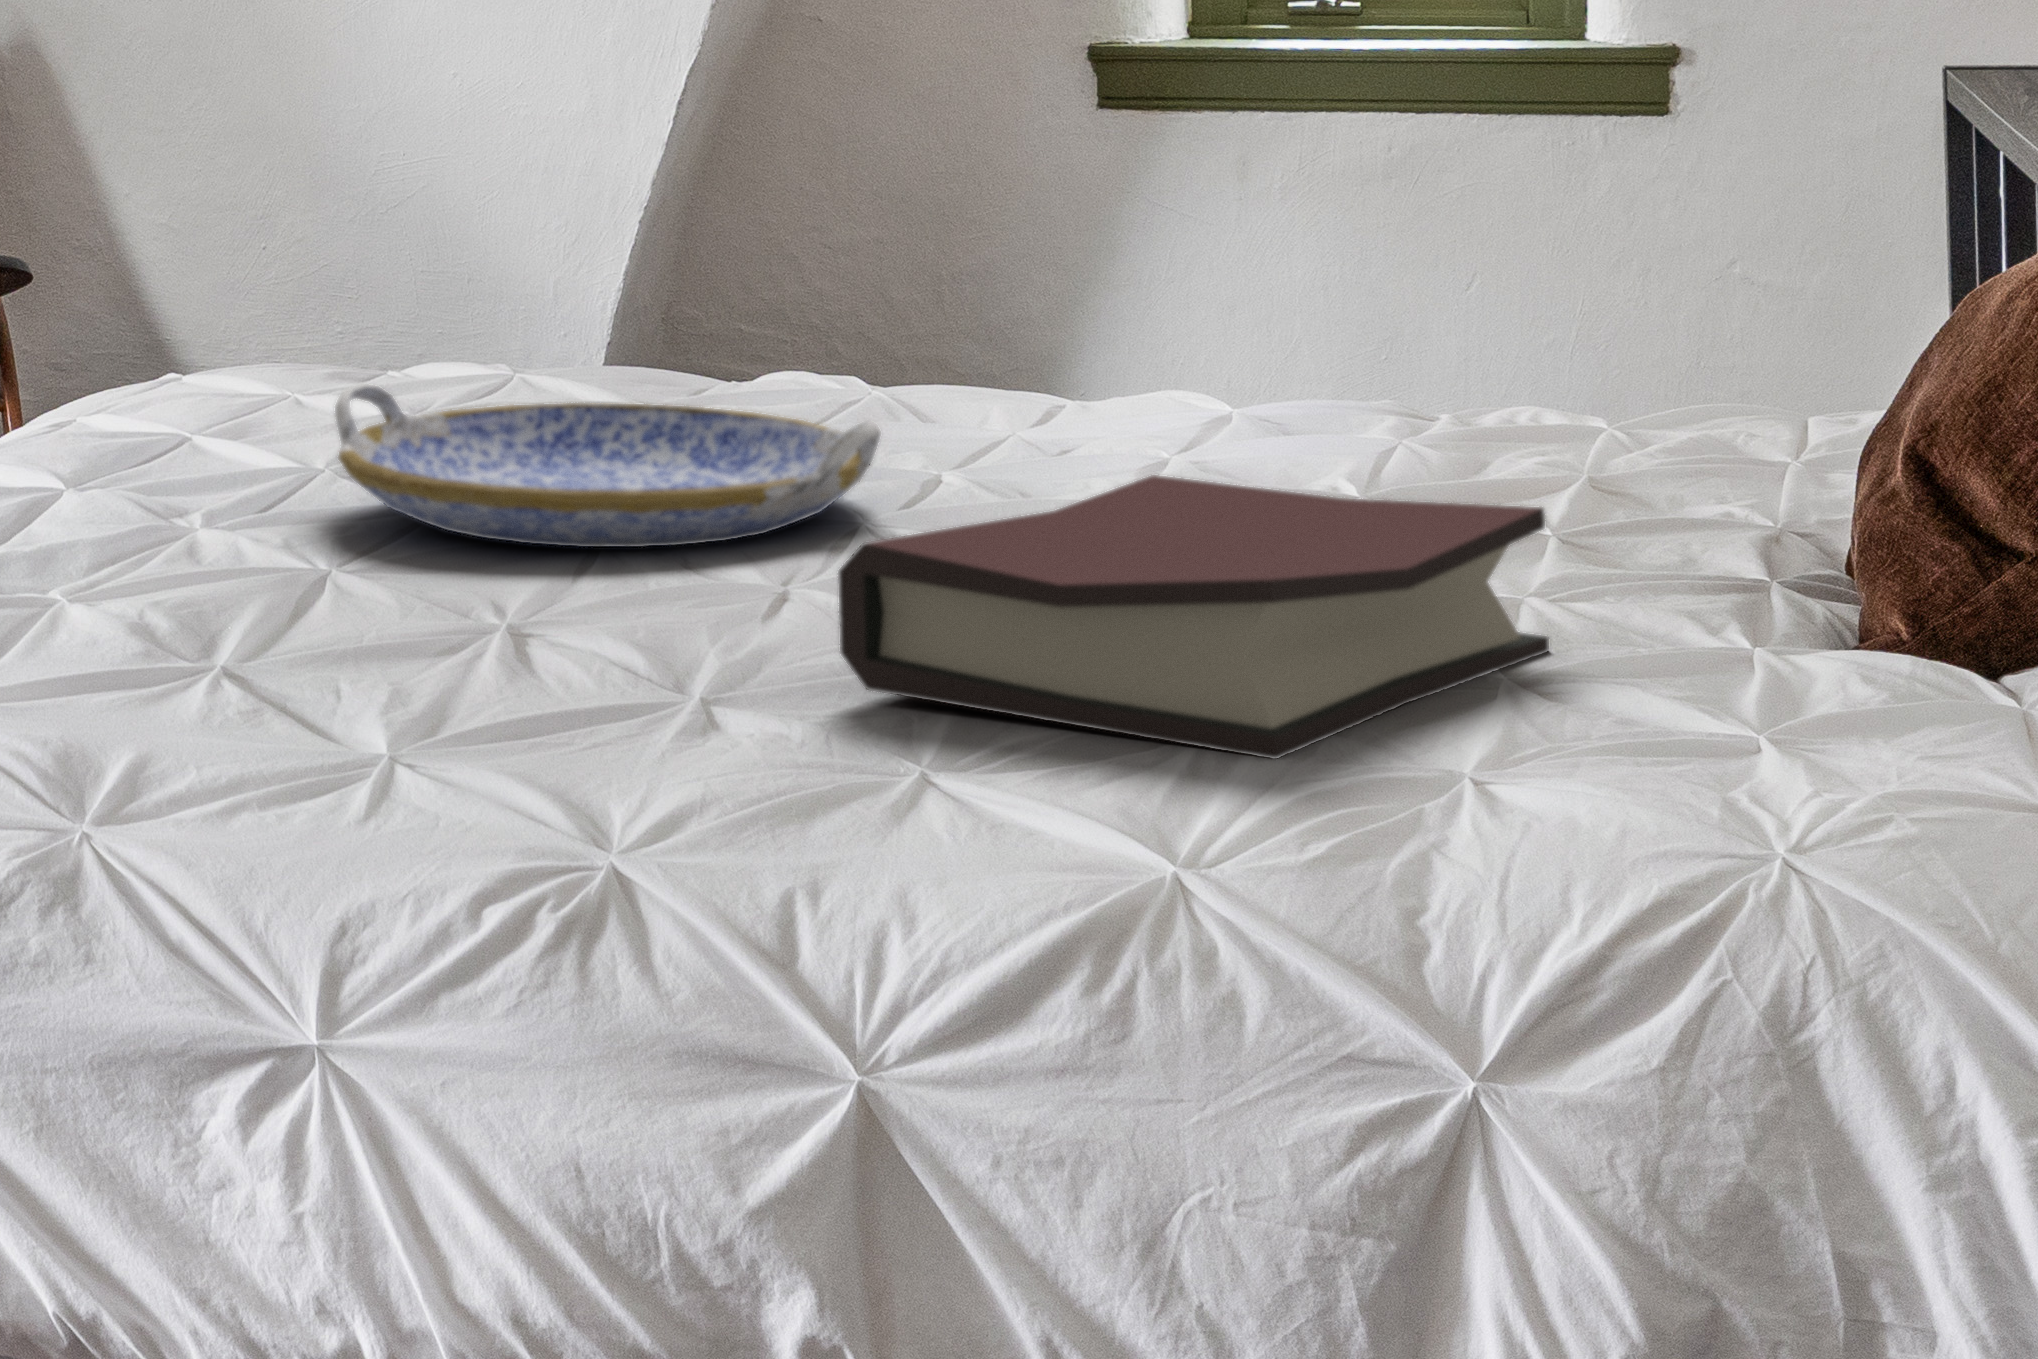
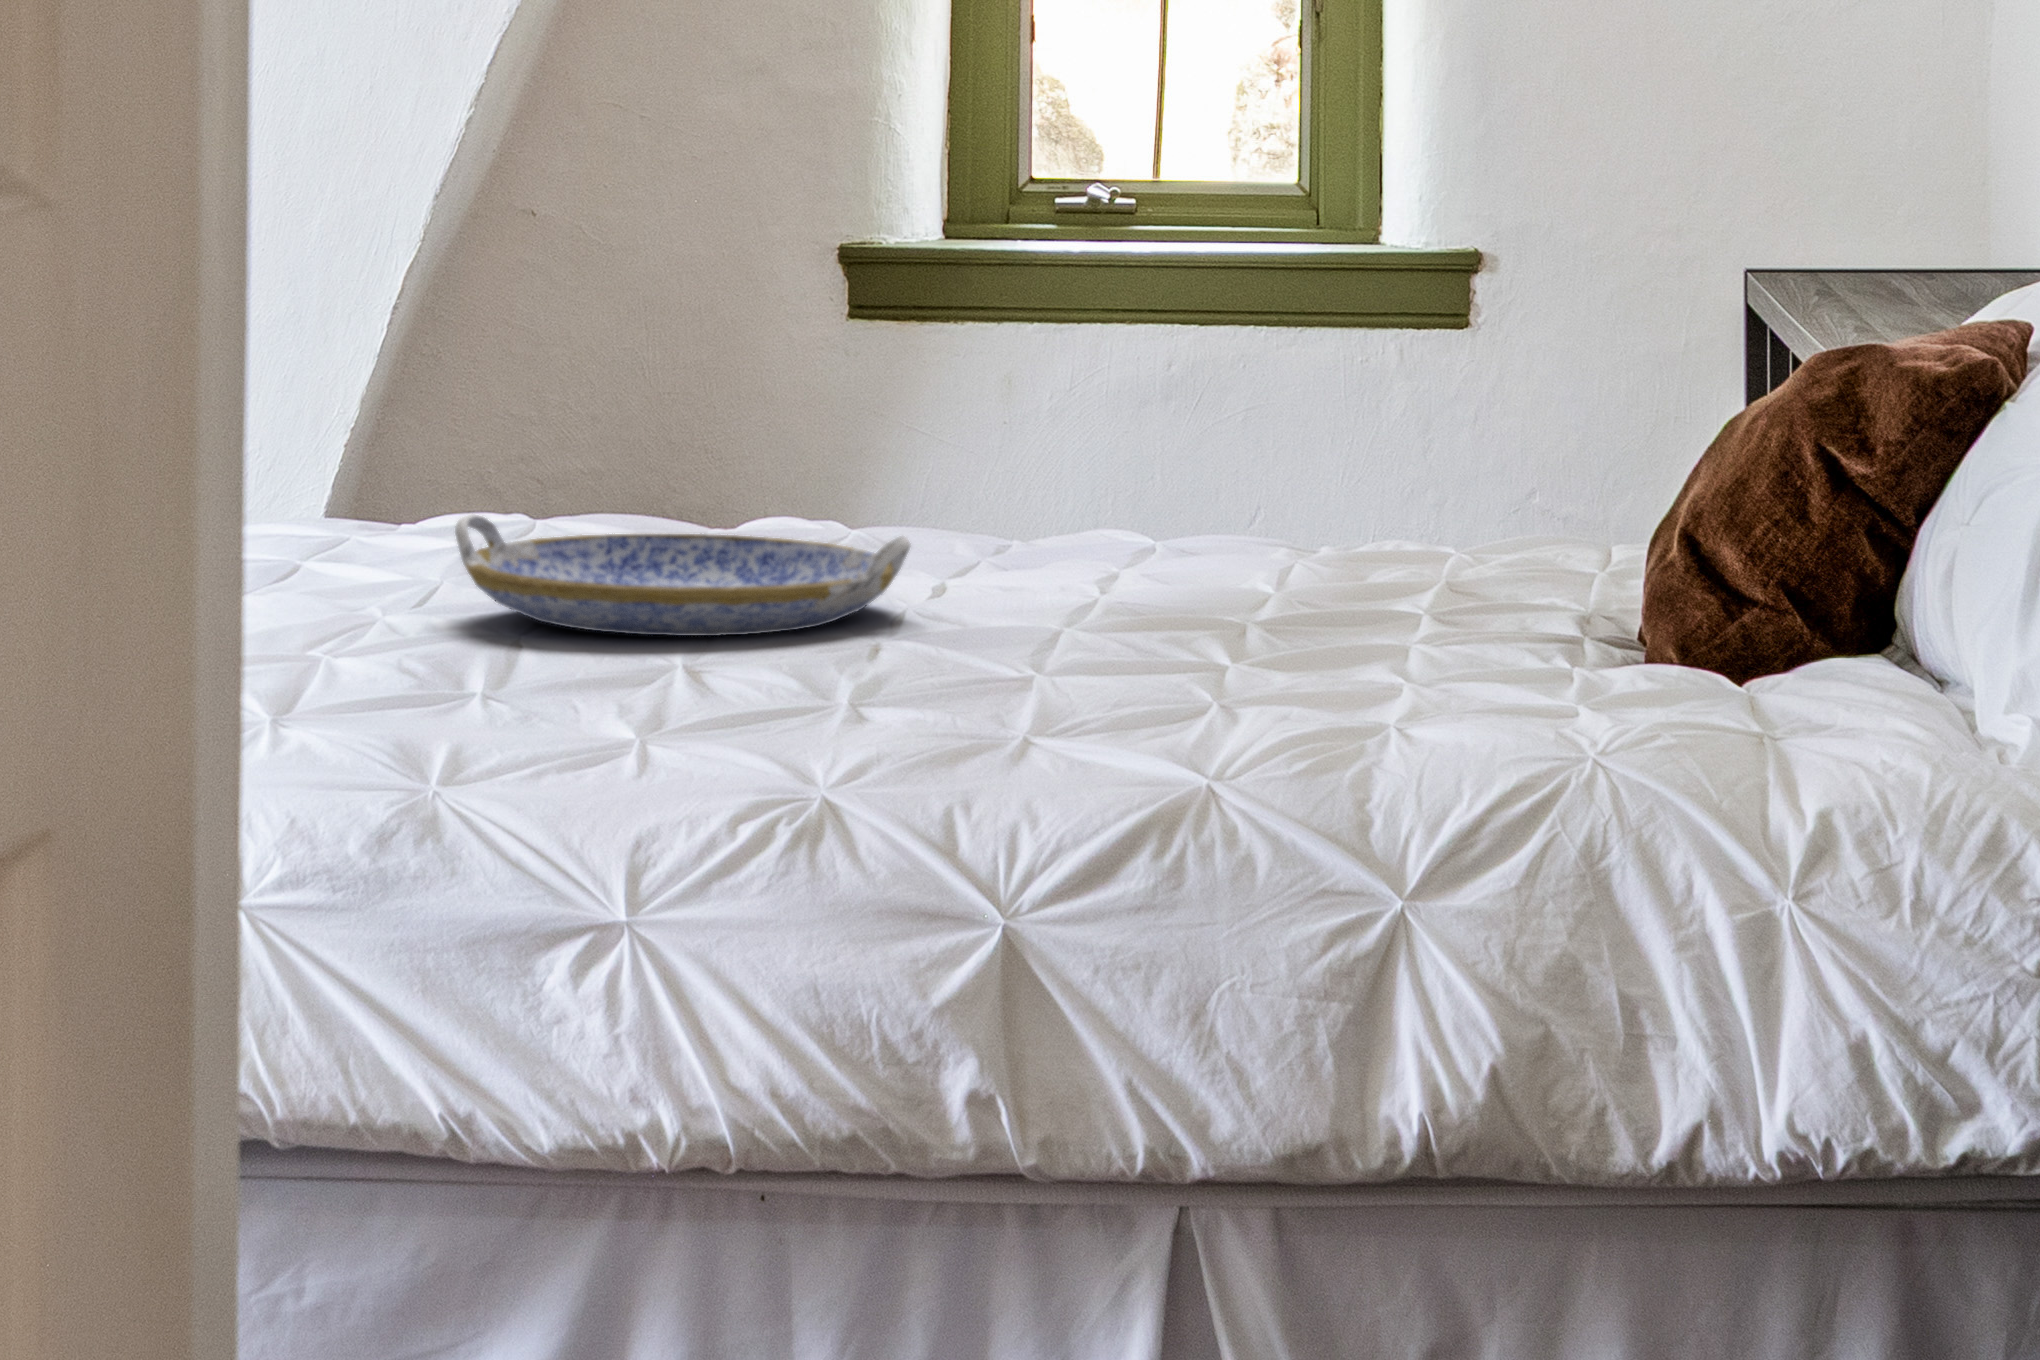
hardback book: present [838,475,1549,759] -> none [943,561,1435,733]

